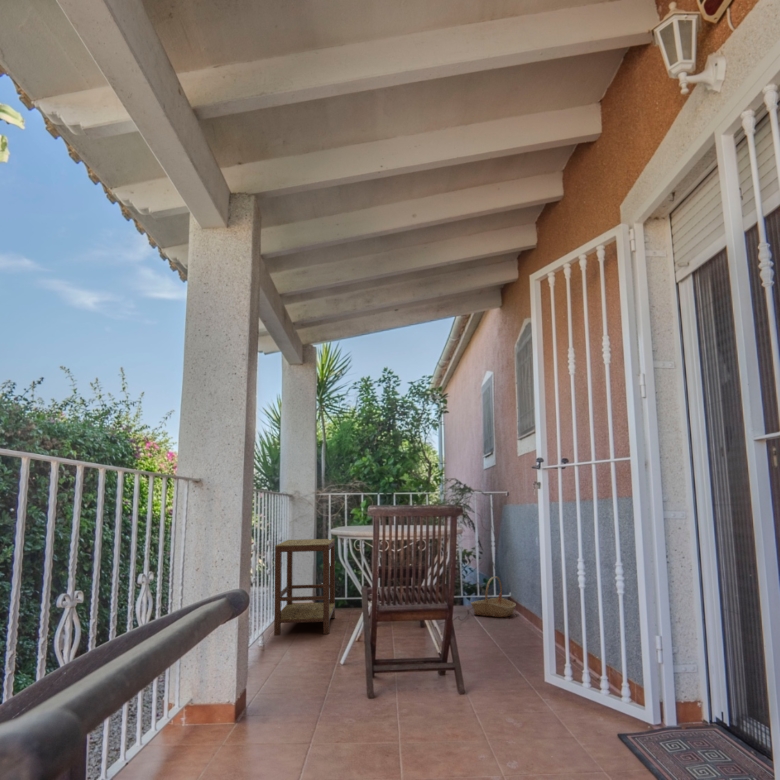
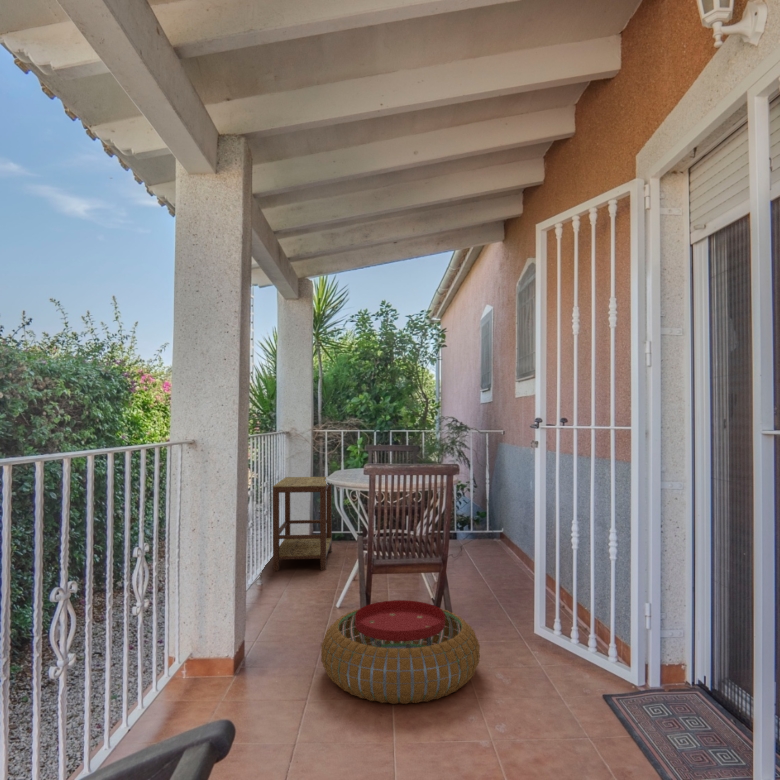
basket: present [471,577,516,617] -> none [463,515,507,554]
pouf: none [325,646,490,747] -> present [321,600,480,704]

